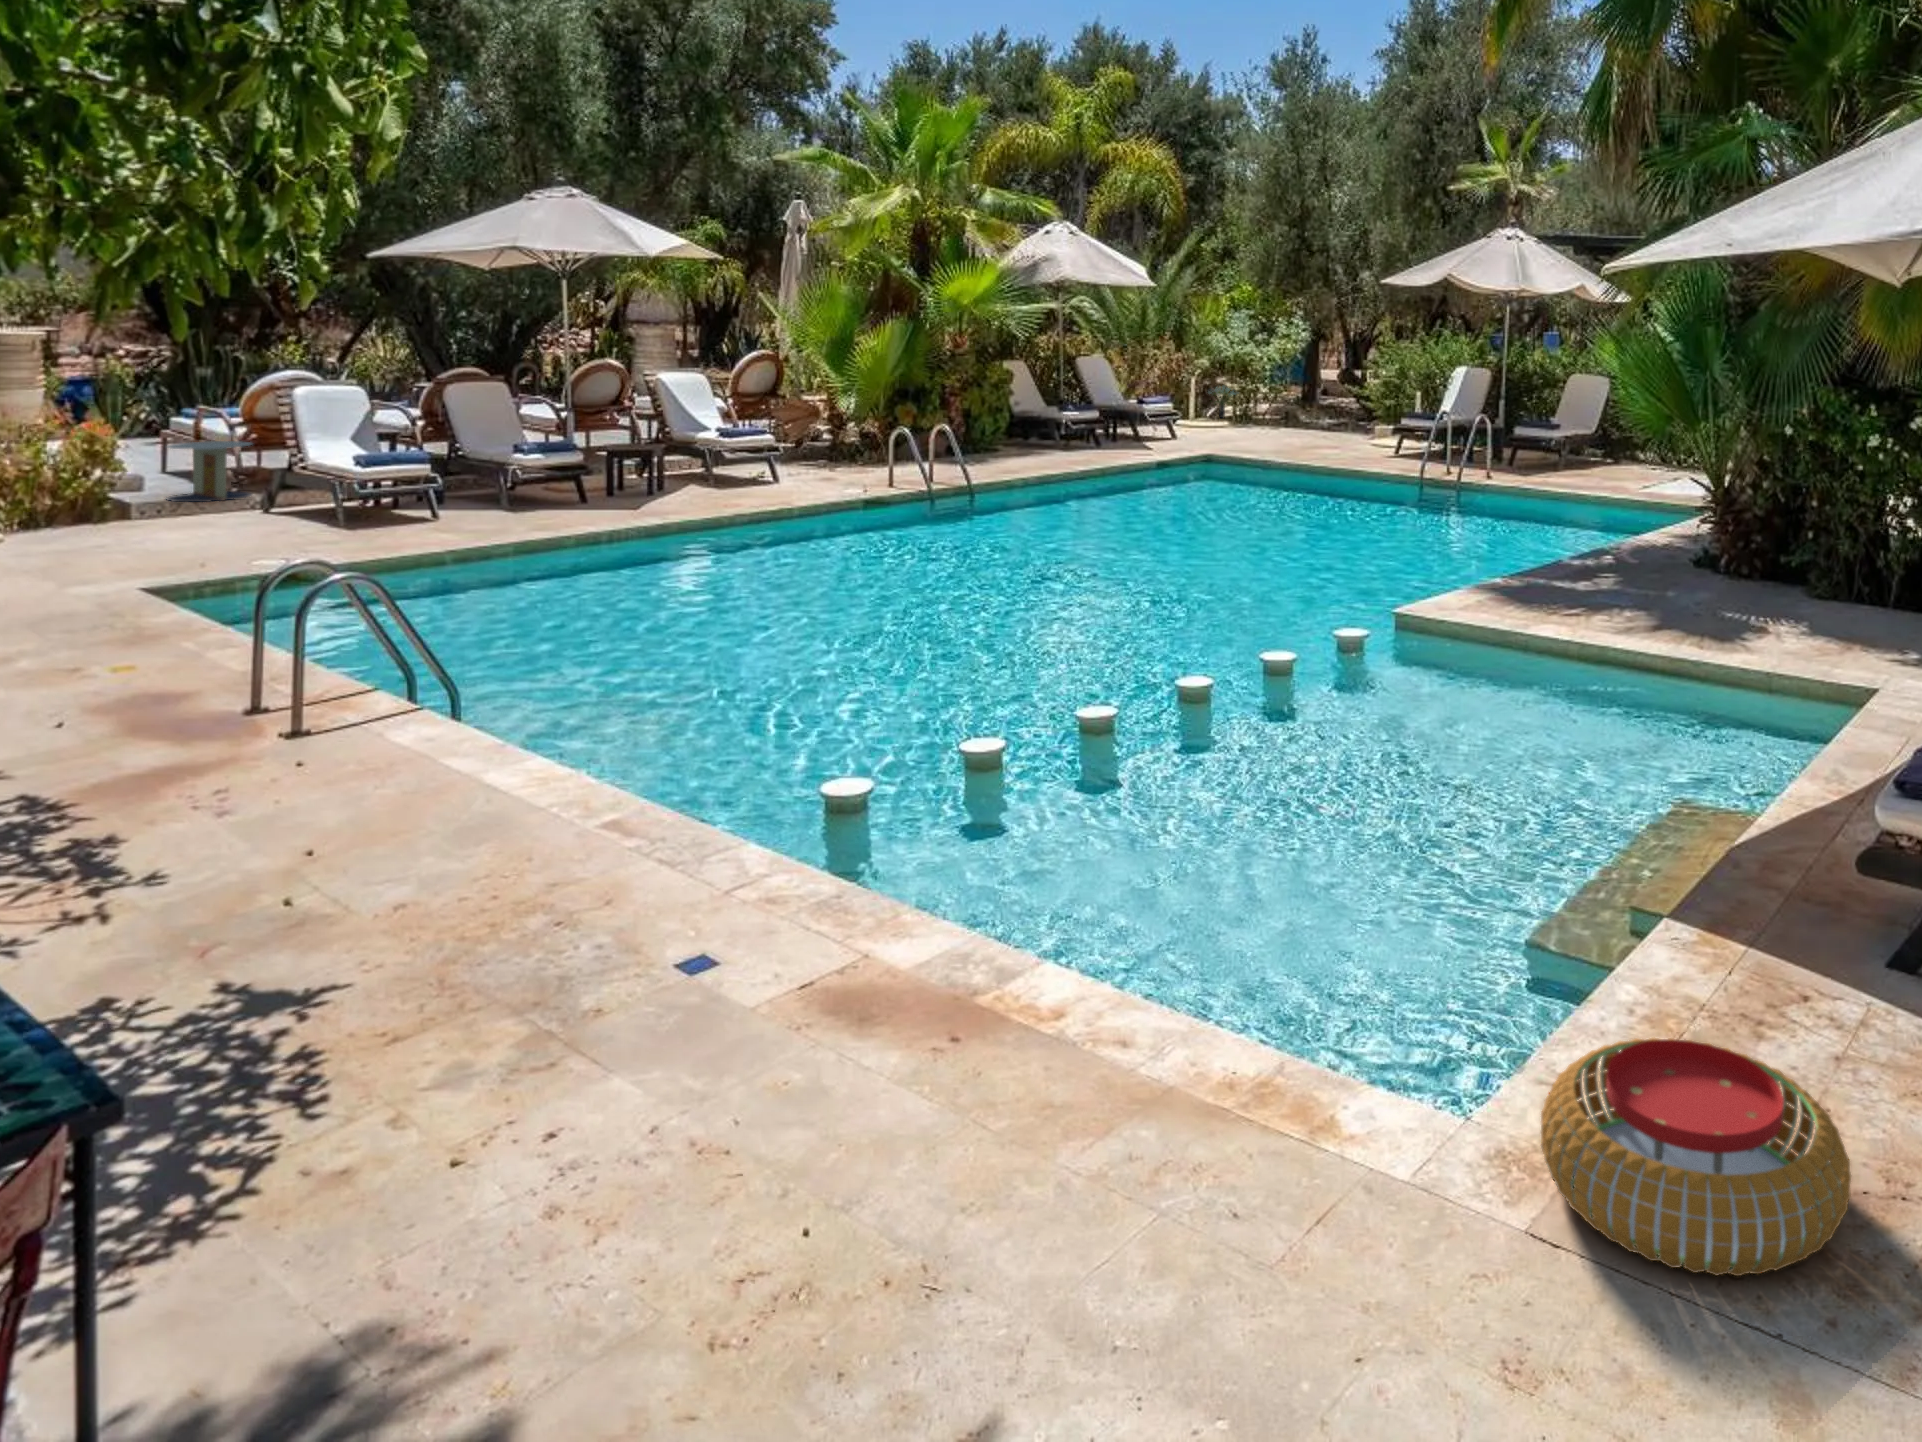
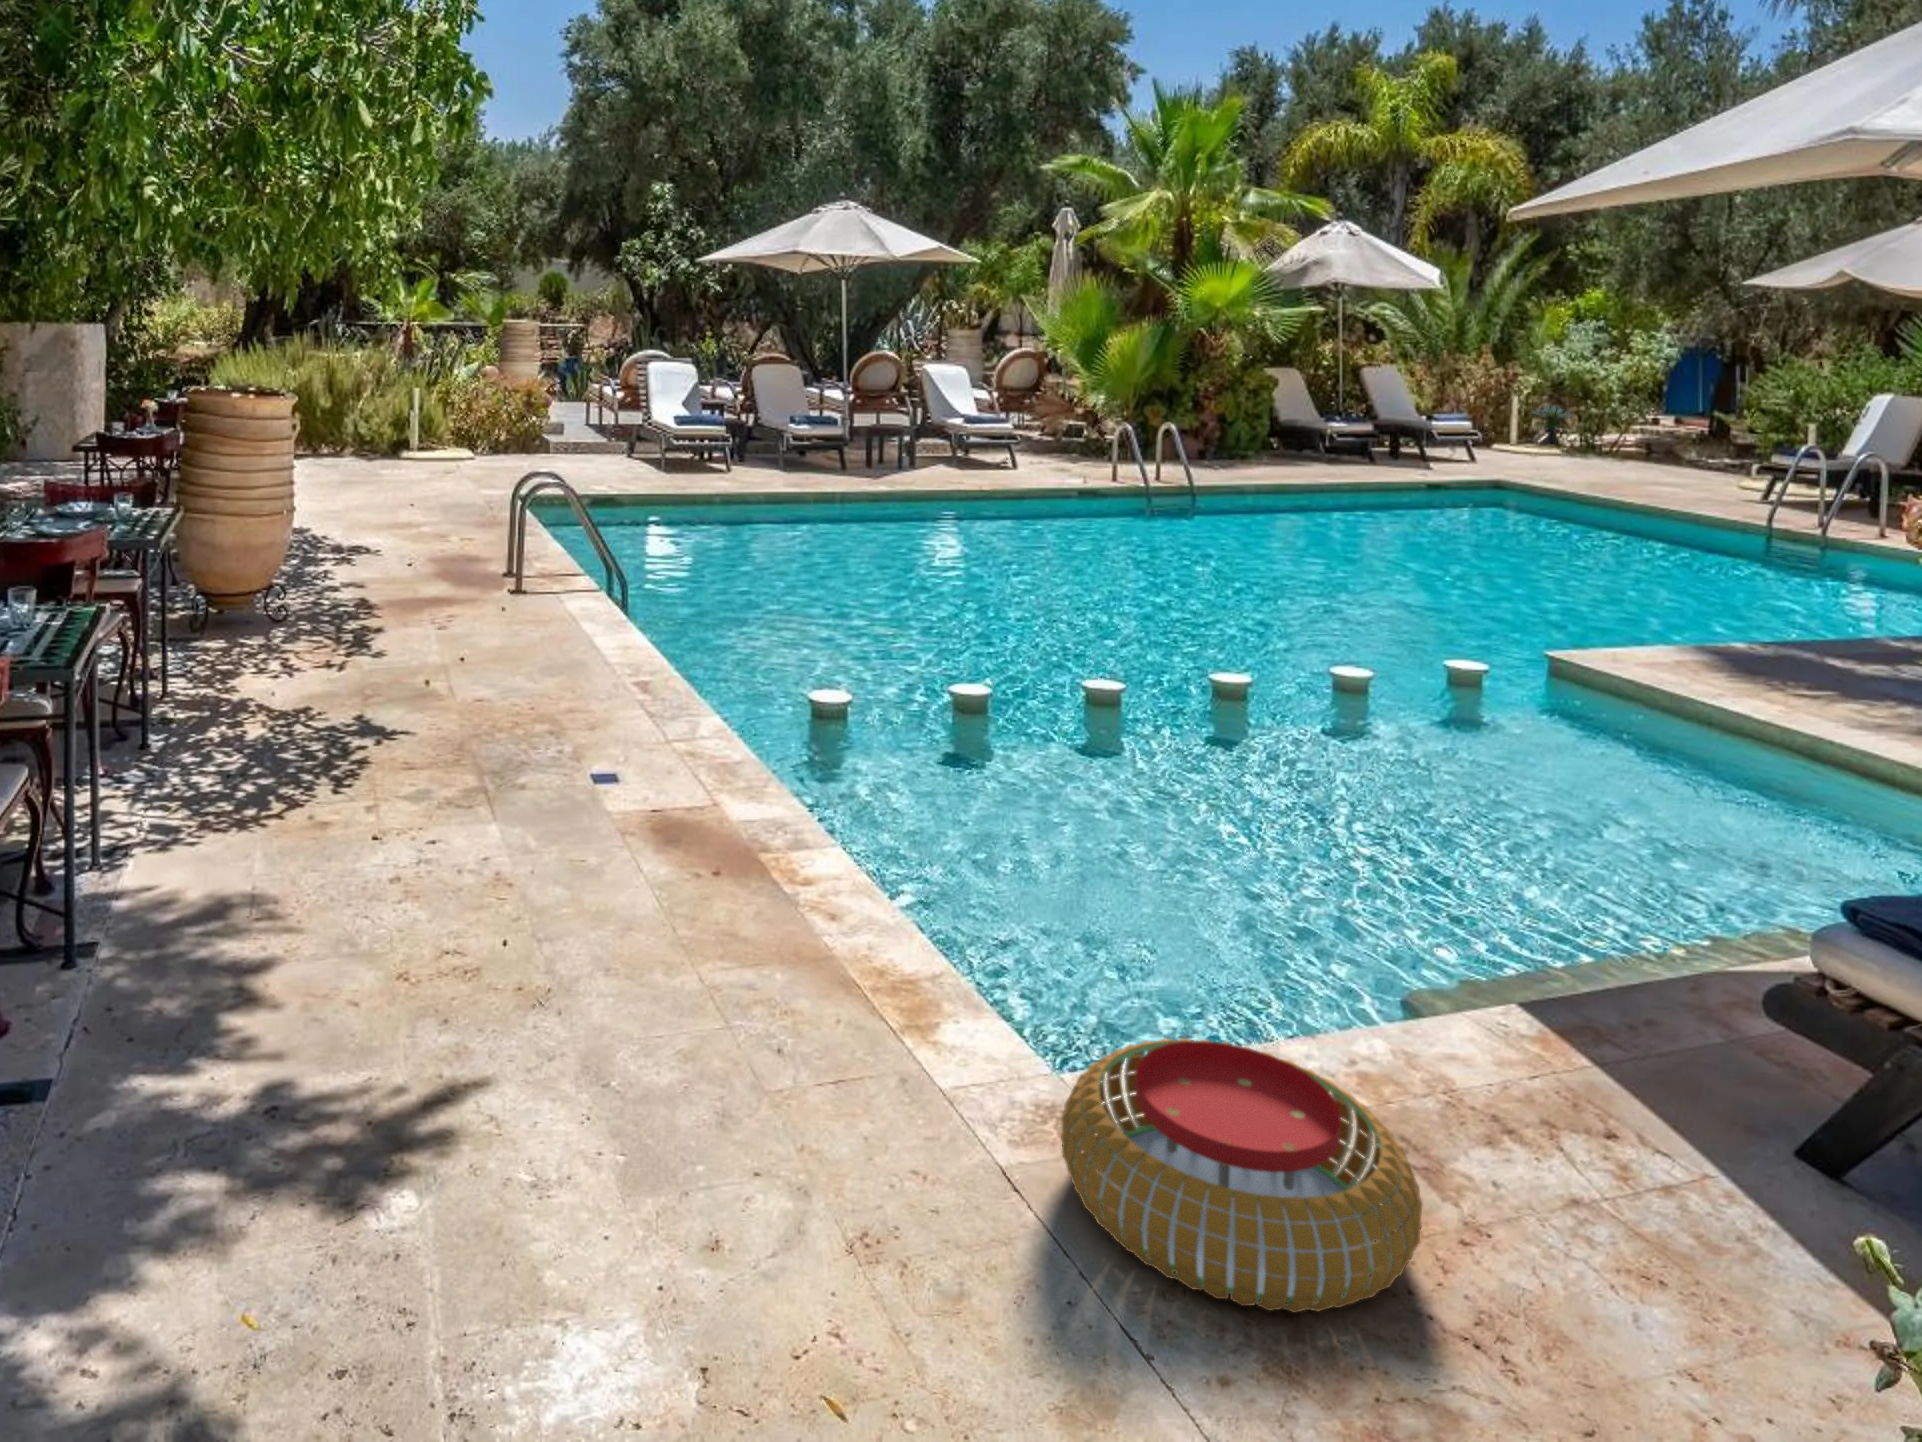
side table: present [166,441,252,502] -> none [580,403,632,446]

